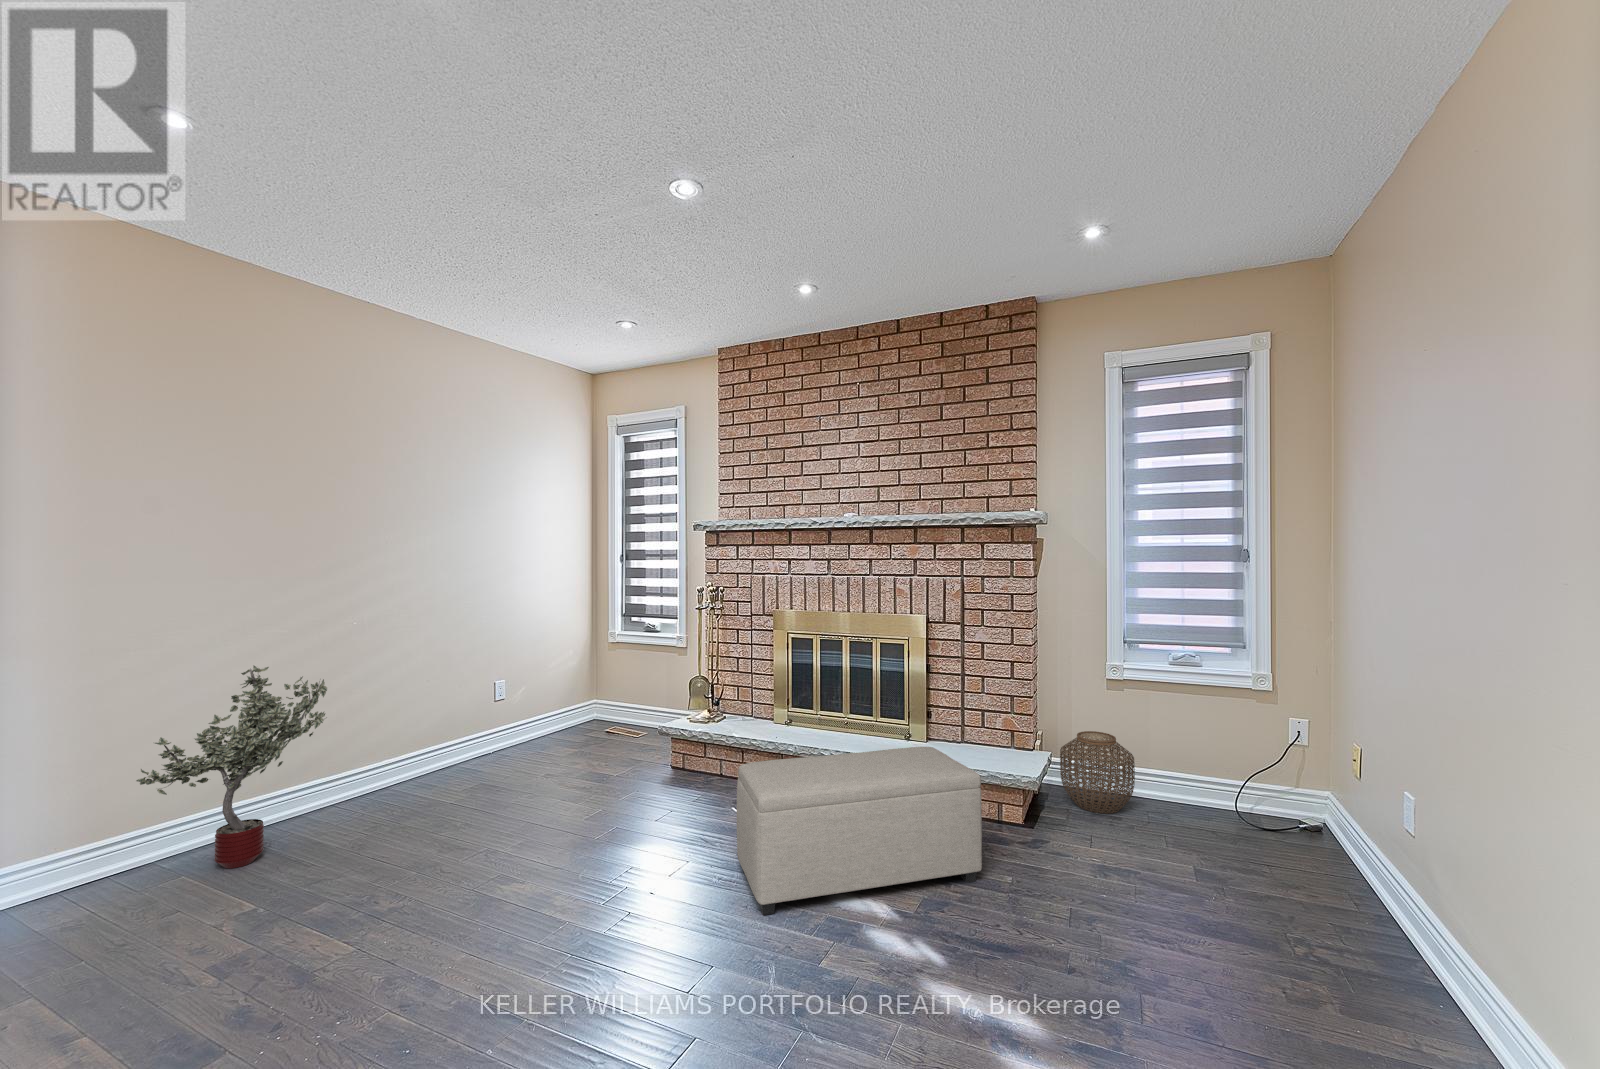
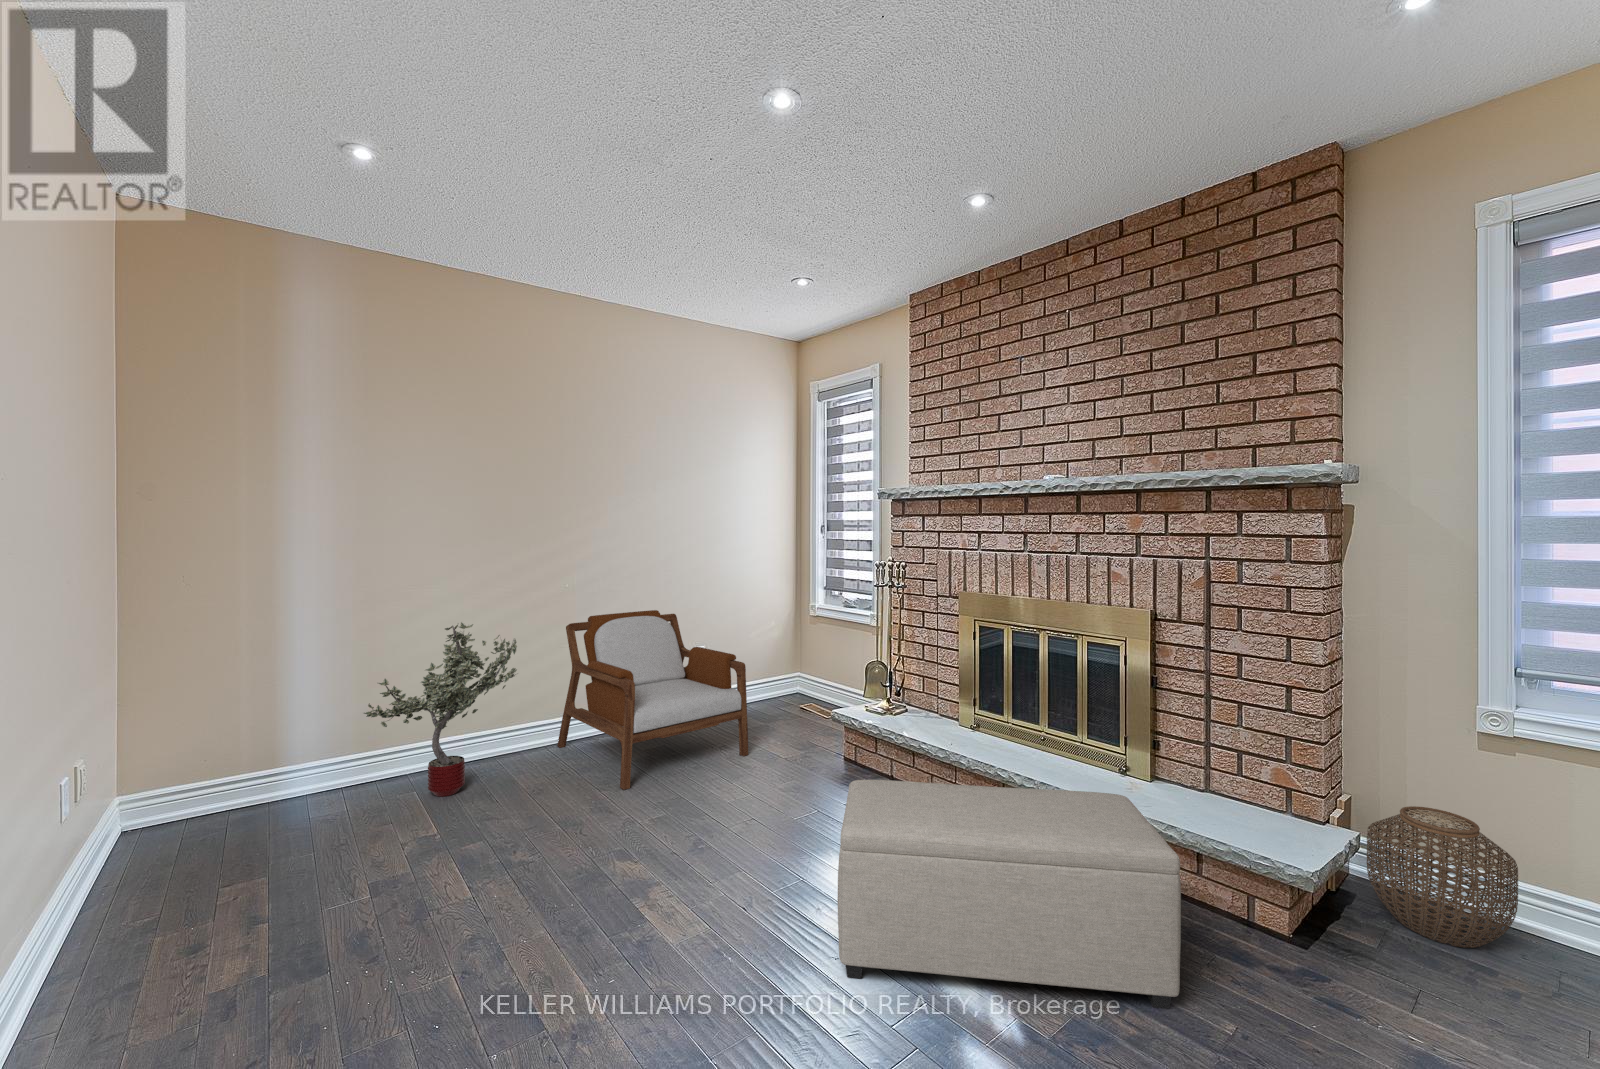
armchair: none [352,641,579,825] -> present [557,610,748,790]

